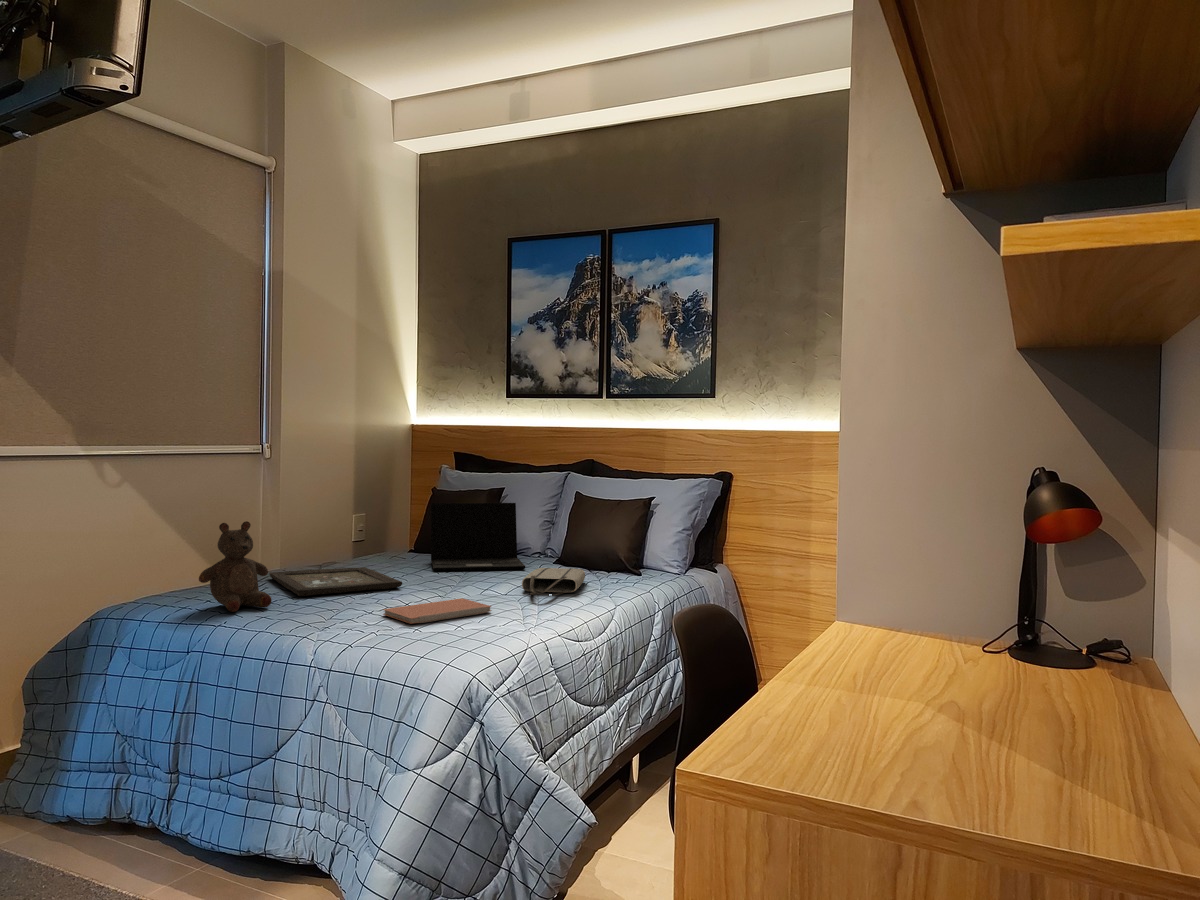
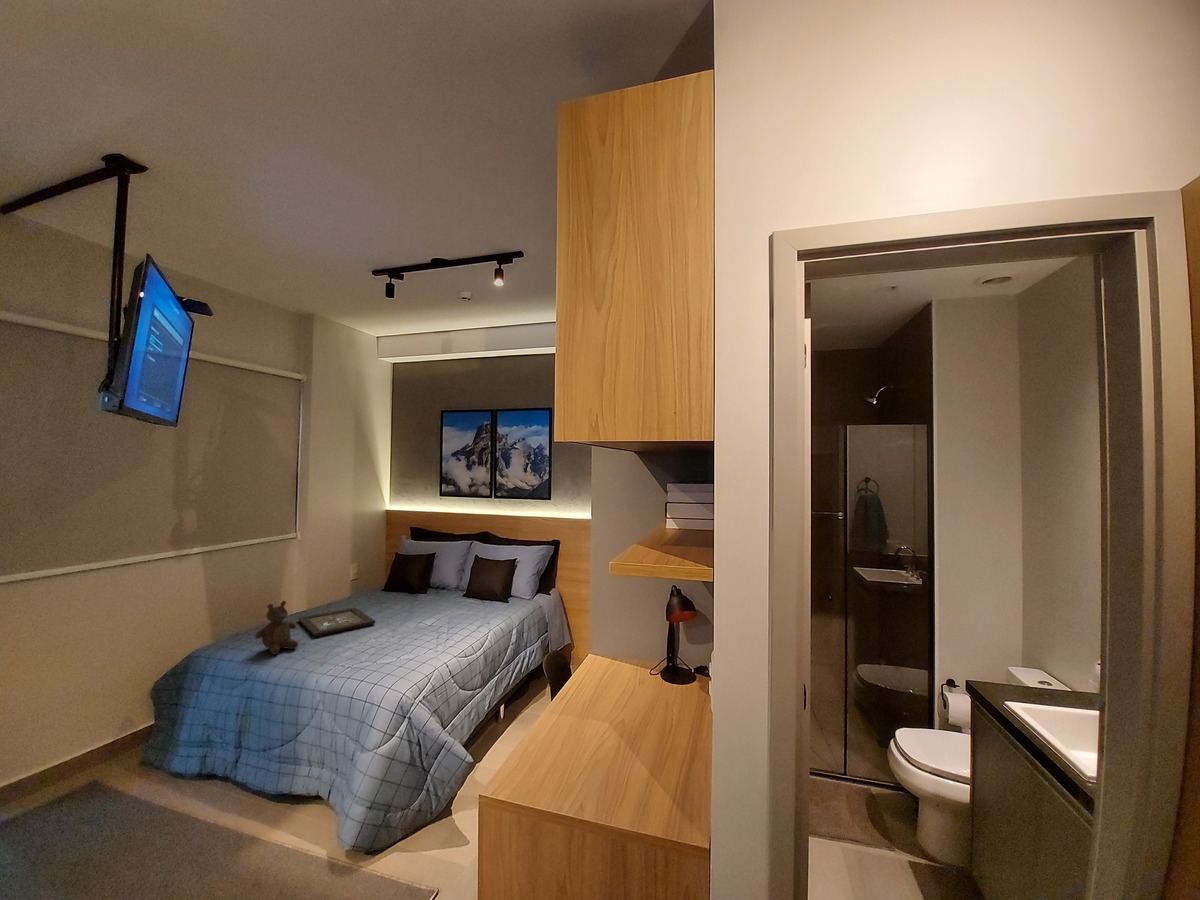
laptop: present [431,503,525,571] -> none [395,561,447,606]
tote bag: present [522,568,585,595] -> none [442,603,477,627]
notebook: present [383,598,491,624] -> none [362,633,422,656]

